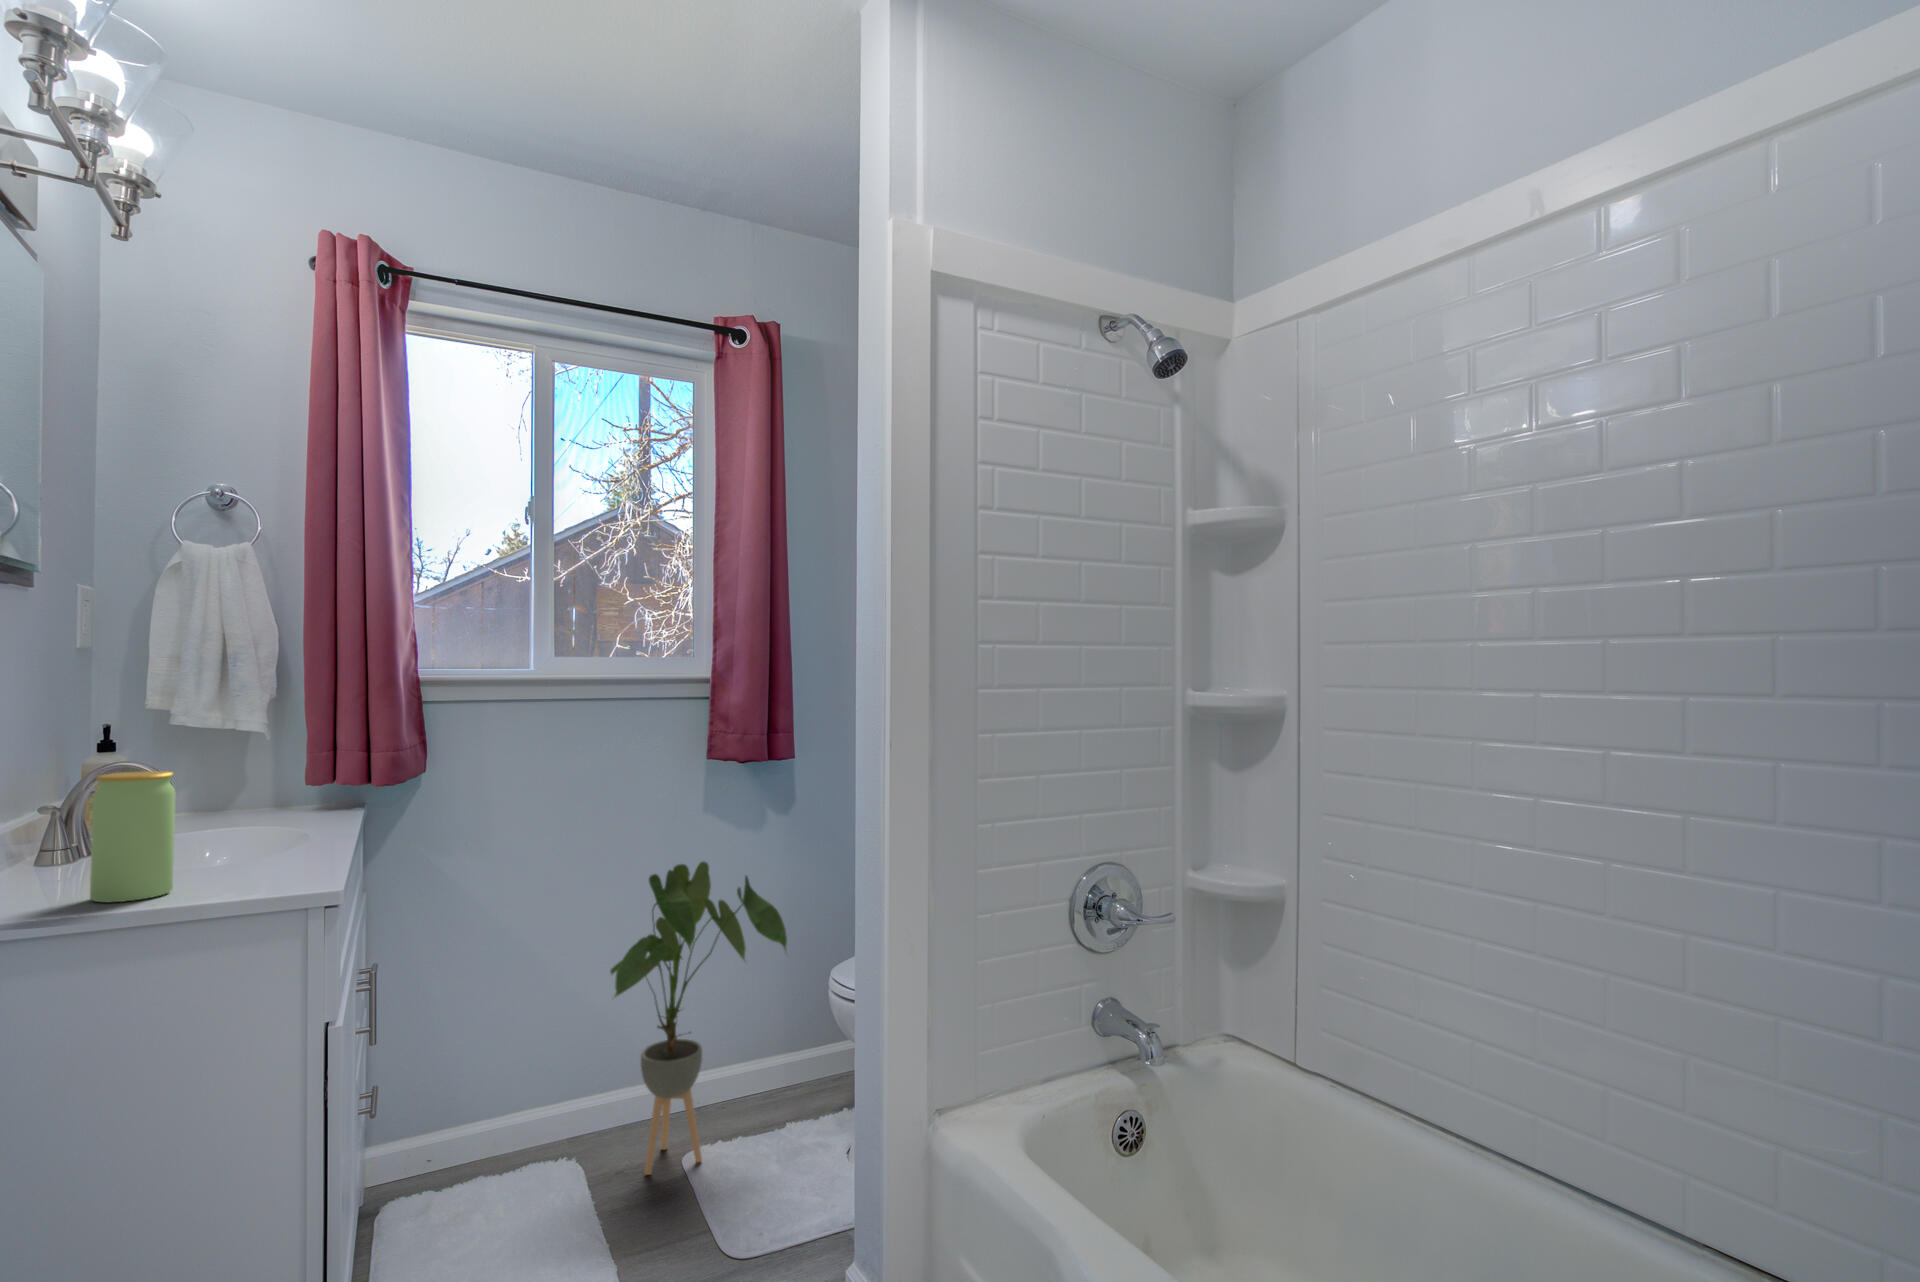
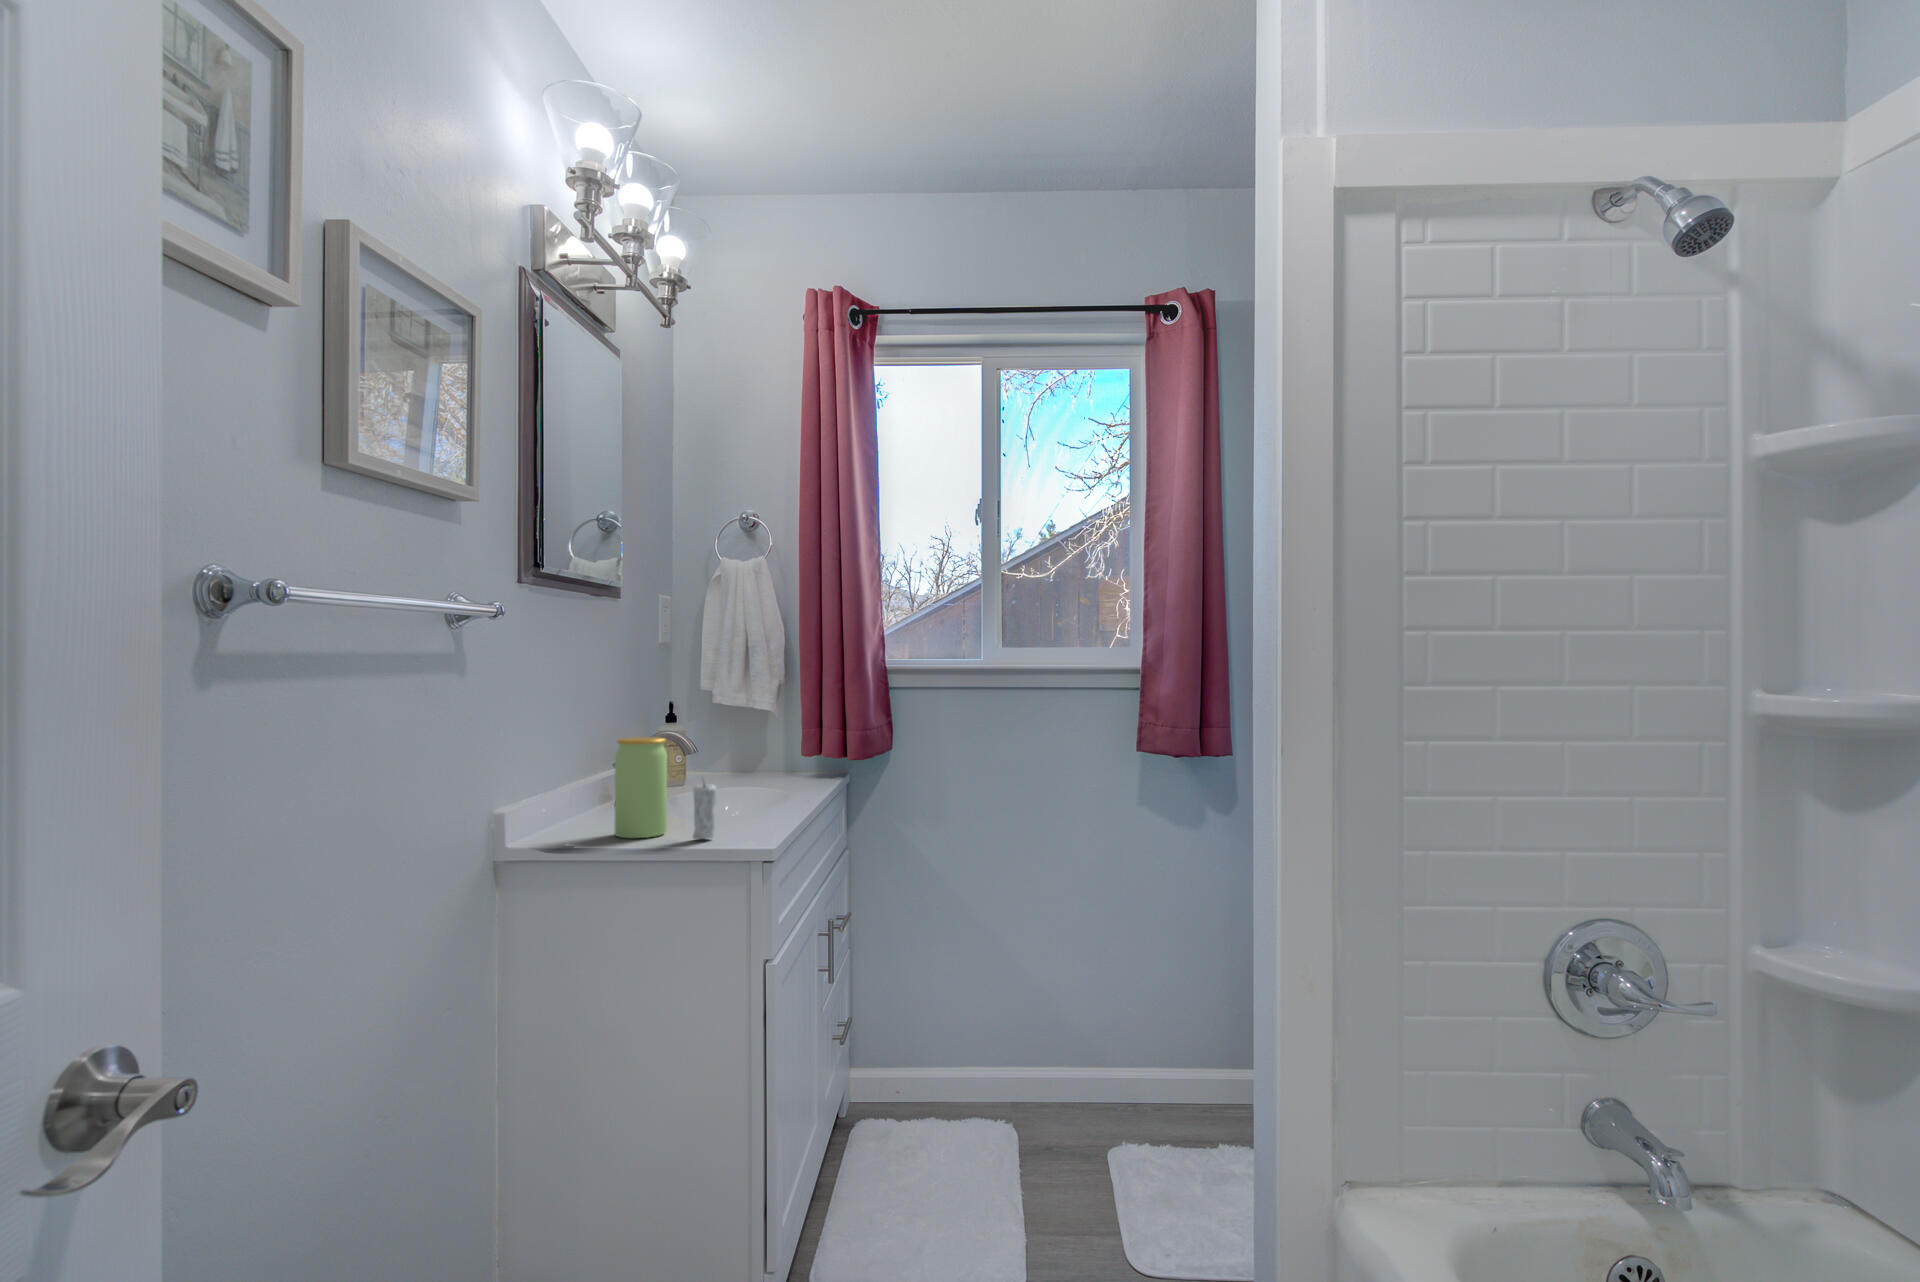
candle: none [224,811,260,892] -> present [693,784,716,839]
house plant: present [610,861,787,1175] -> none [1035,853,1213,1159]

